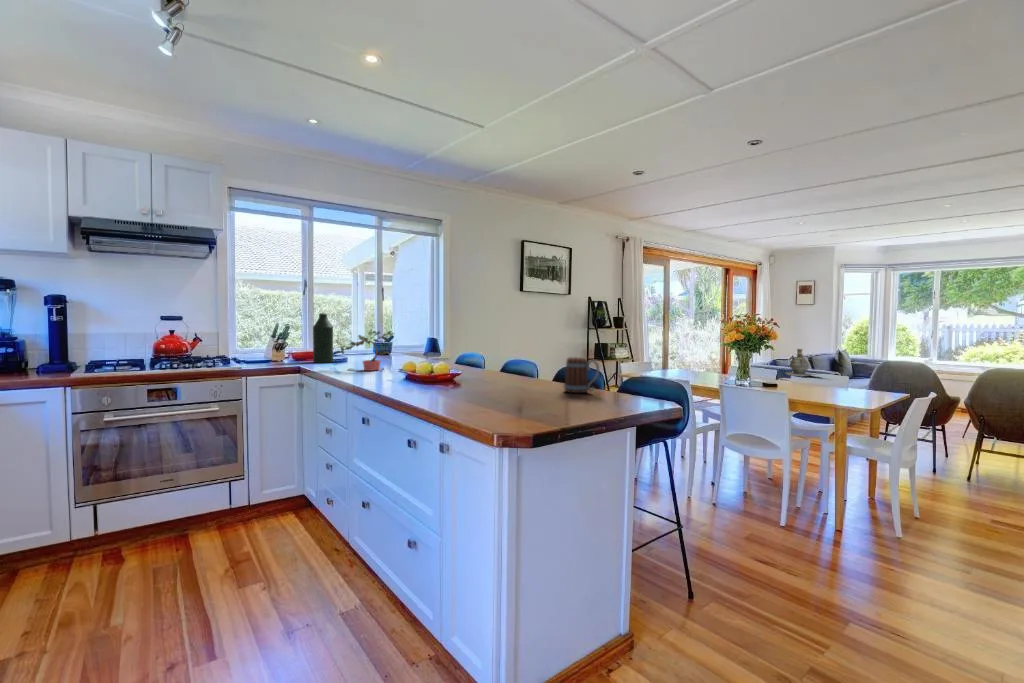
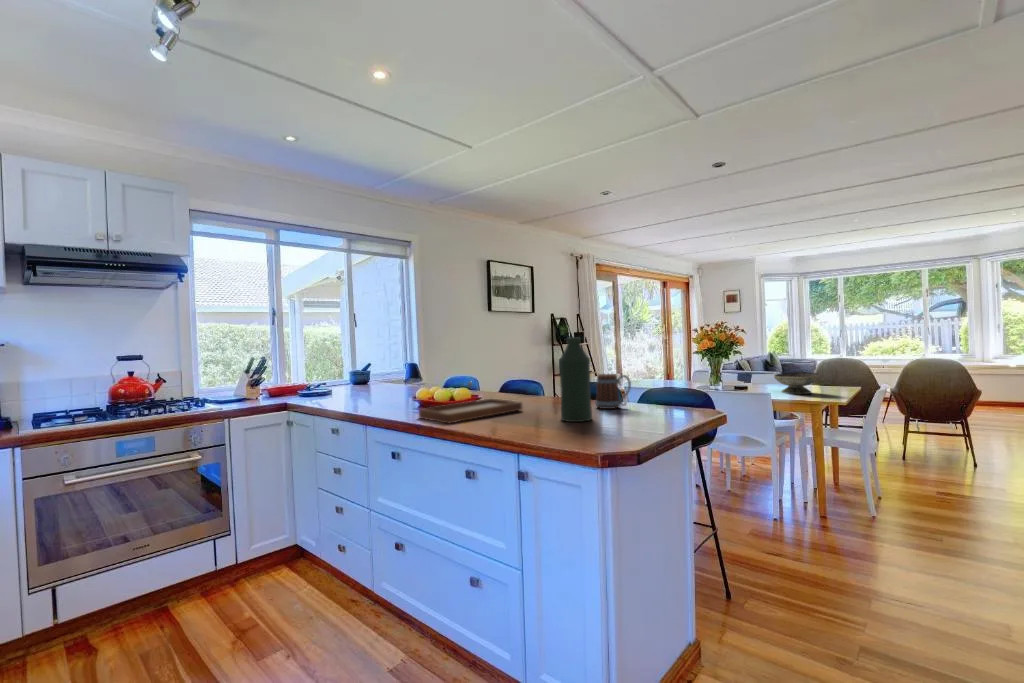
bottle: present [313,313,333,363] -> present [559,337,592,422]
potted plant: present [335,330,394,371] -> none [332,358,398,403]
ceramic jug: present [786,349,816,376] -> none [735,354,774,379]
tray: none [387,356,489,395] -> present [419,382,522,423]
decorative bowl: none [804,371,856,395] -> present [774,372,819,394]

